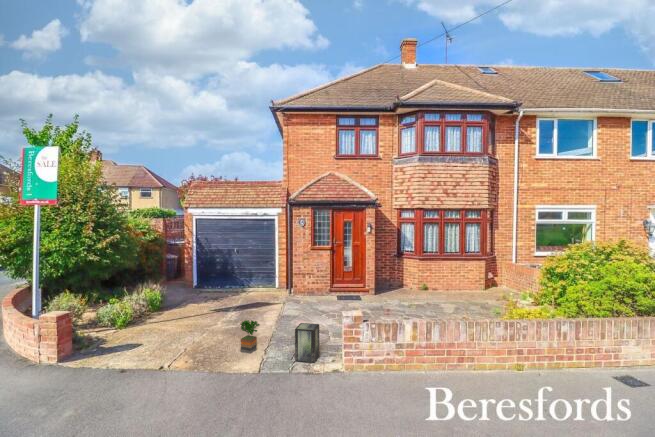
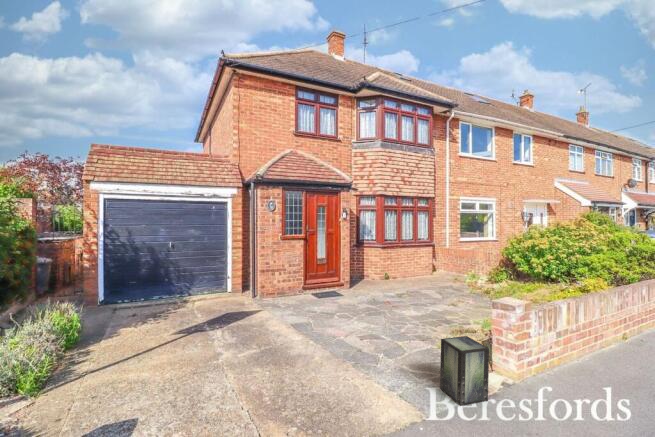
potted tree: present [241,320,259,354] -> none [344,348,383,411]

